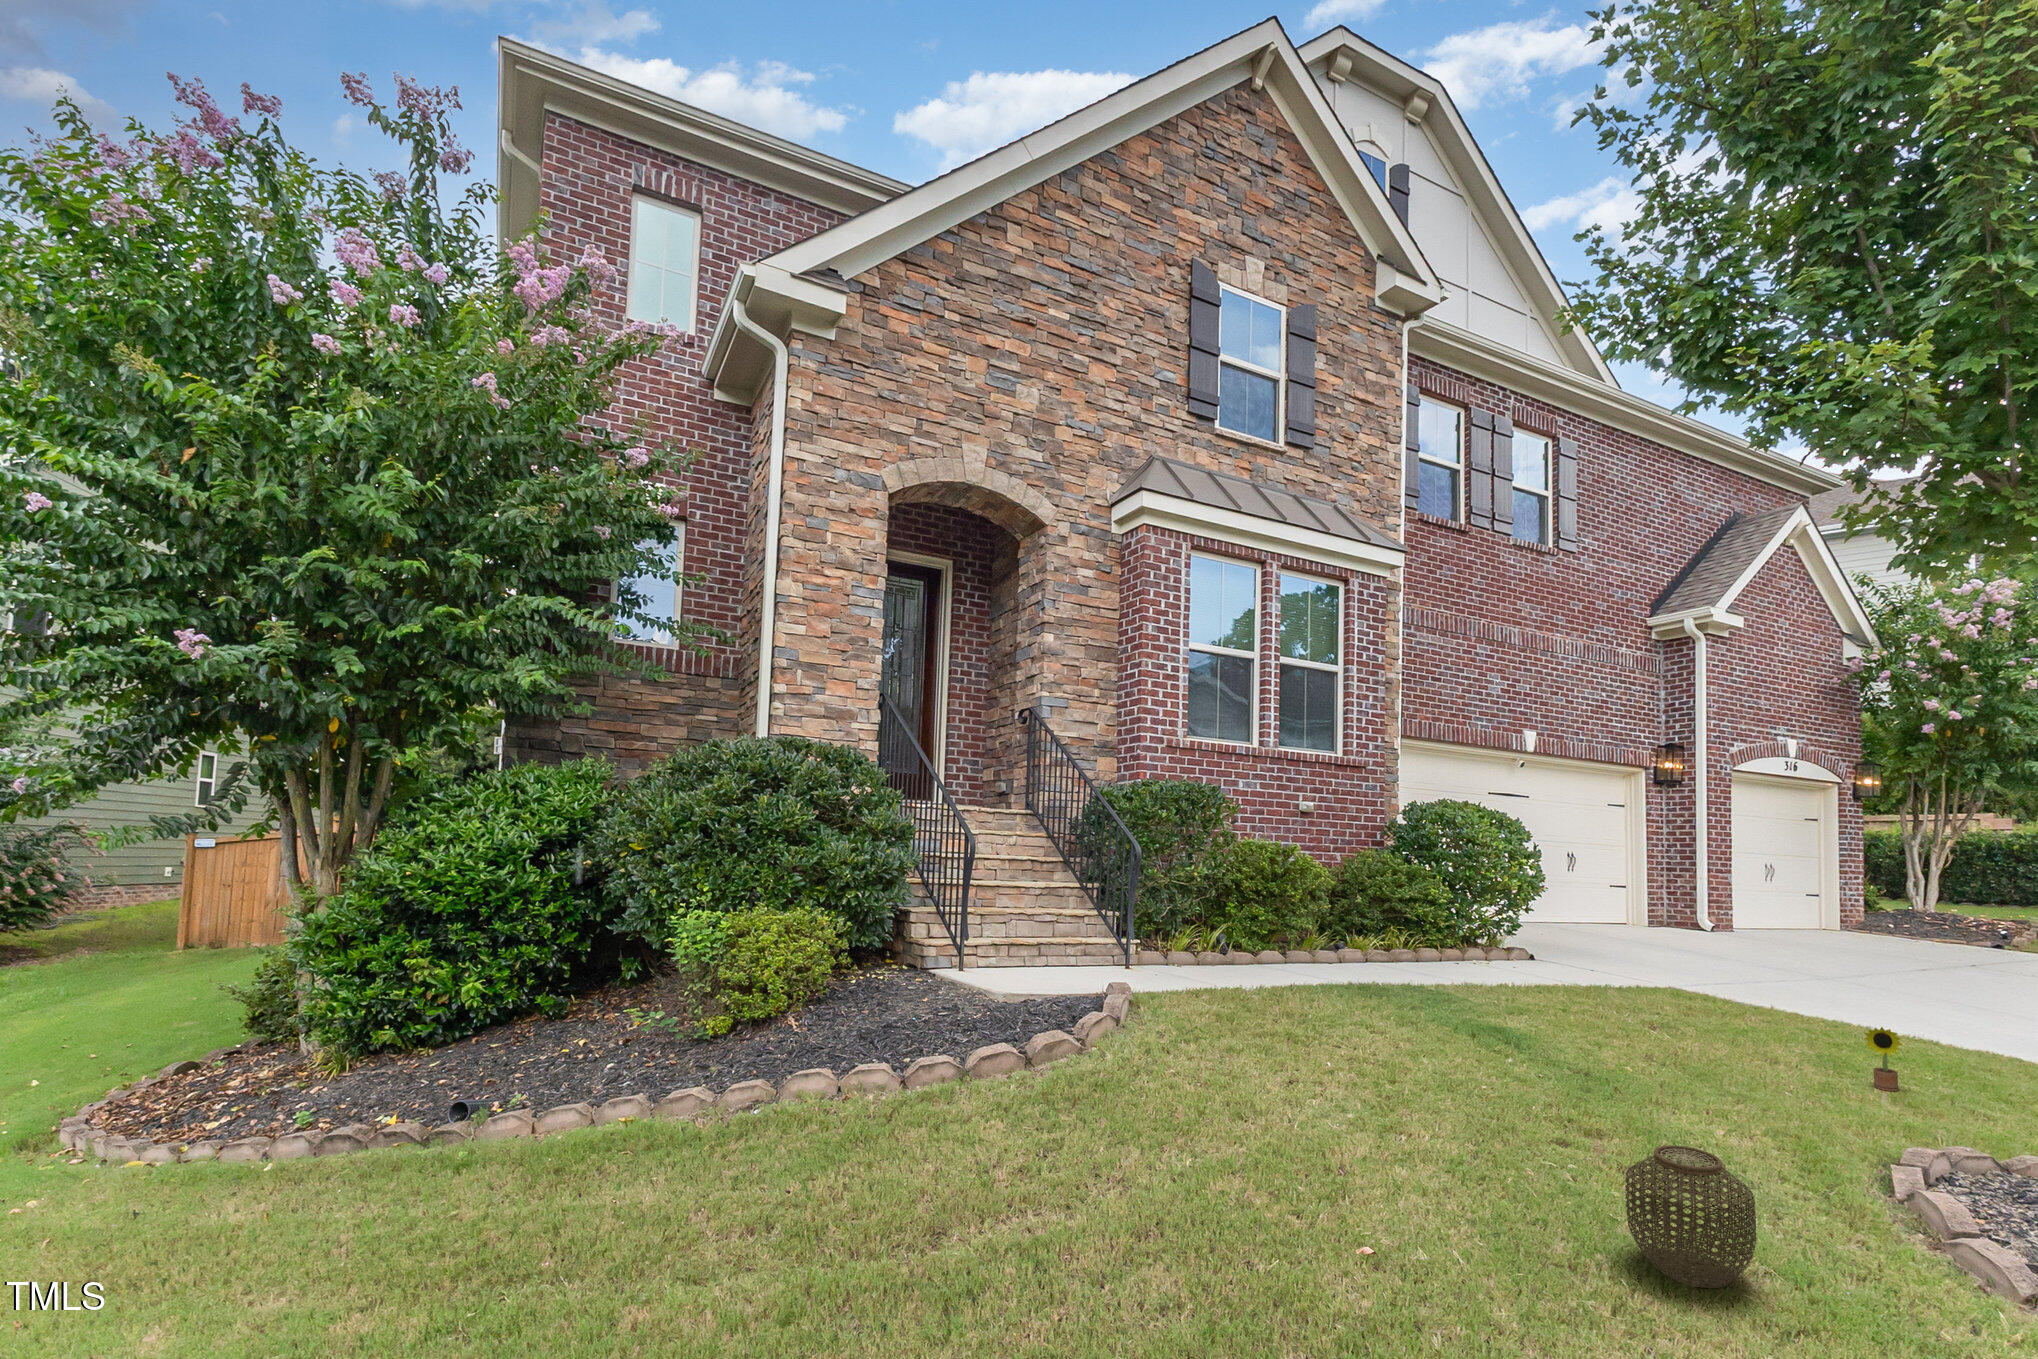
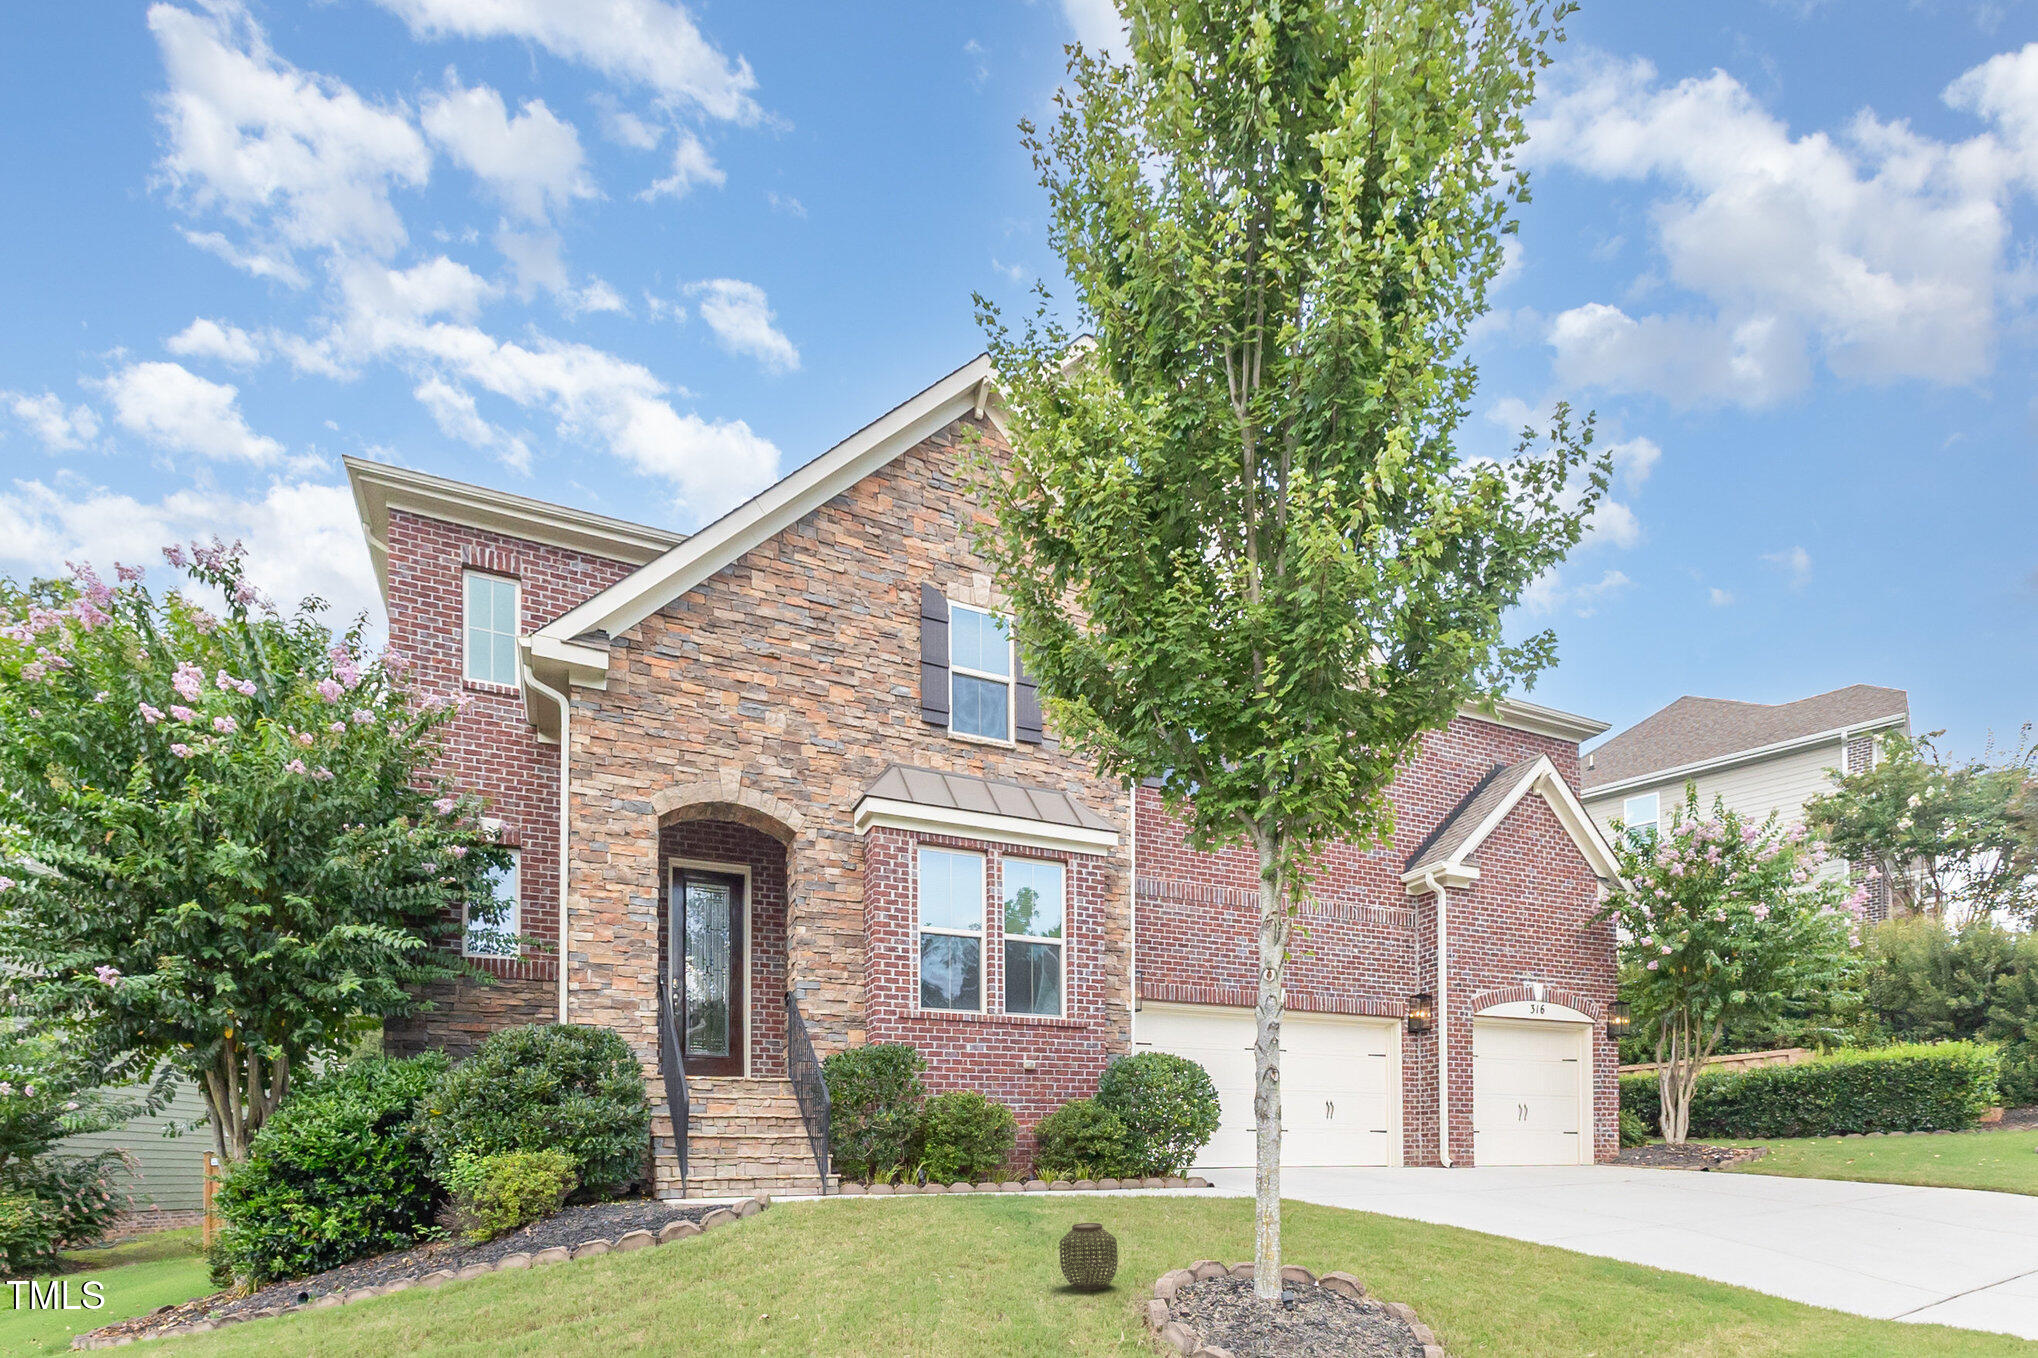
decorative plant: present [1863,1027,1902,1091] -> none [1315,1187,1338,1230]

